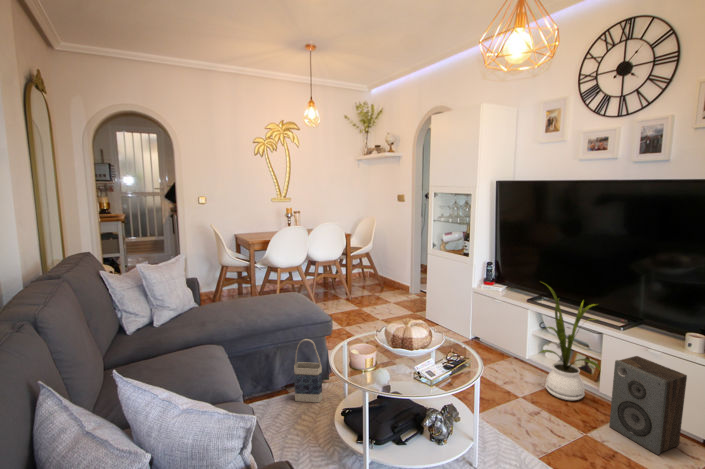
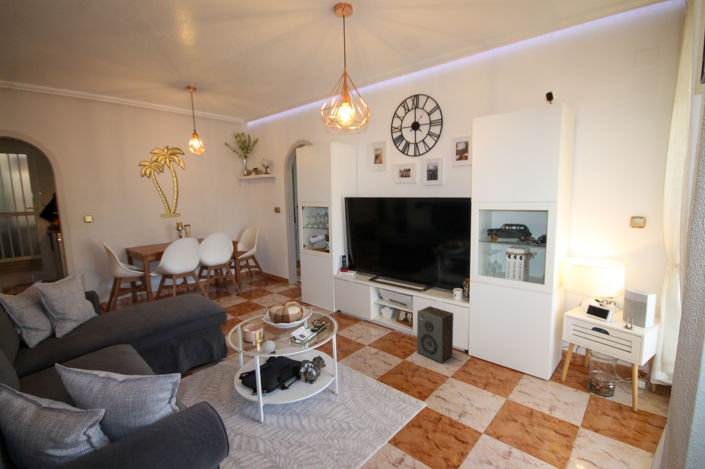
house plant: present [540,285,600,400] -> none [374,265,412,341]
bag: present [294,339,322,402] -> none [197,328,222,379]

